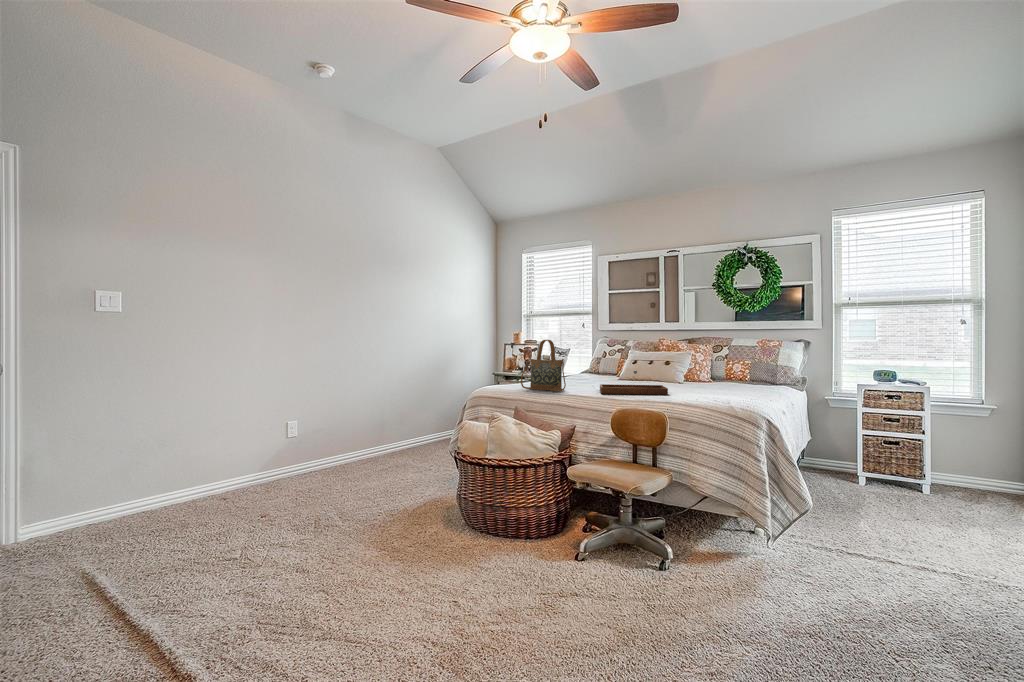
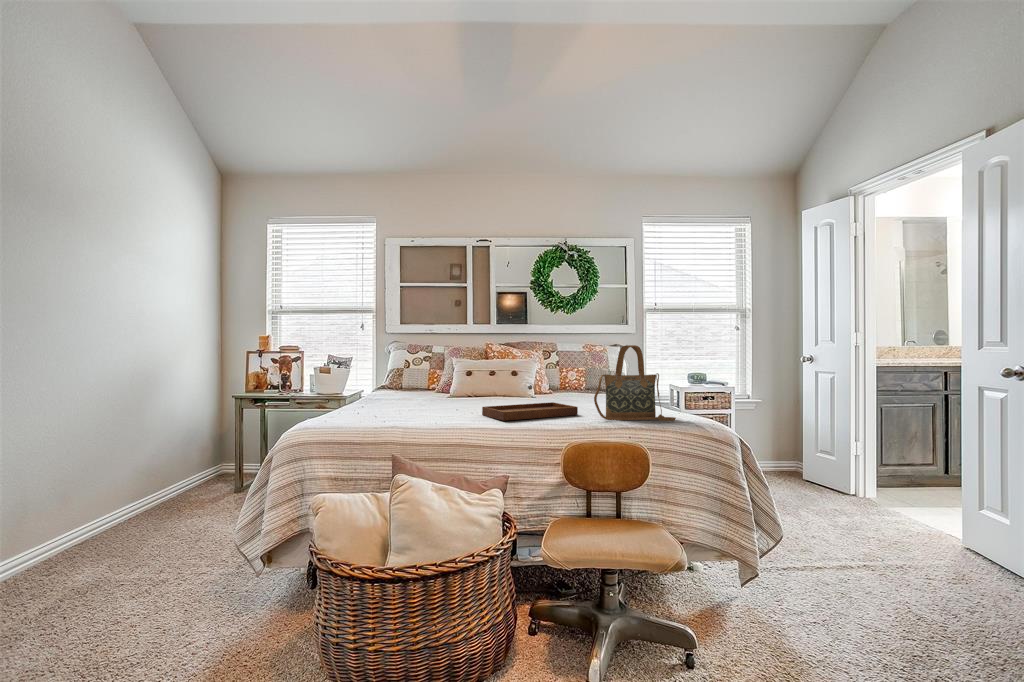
handbag: present [521,340,566,391] -> present [594,345,676,421]

